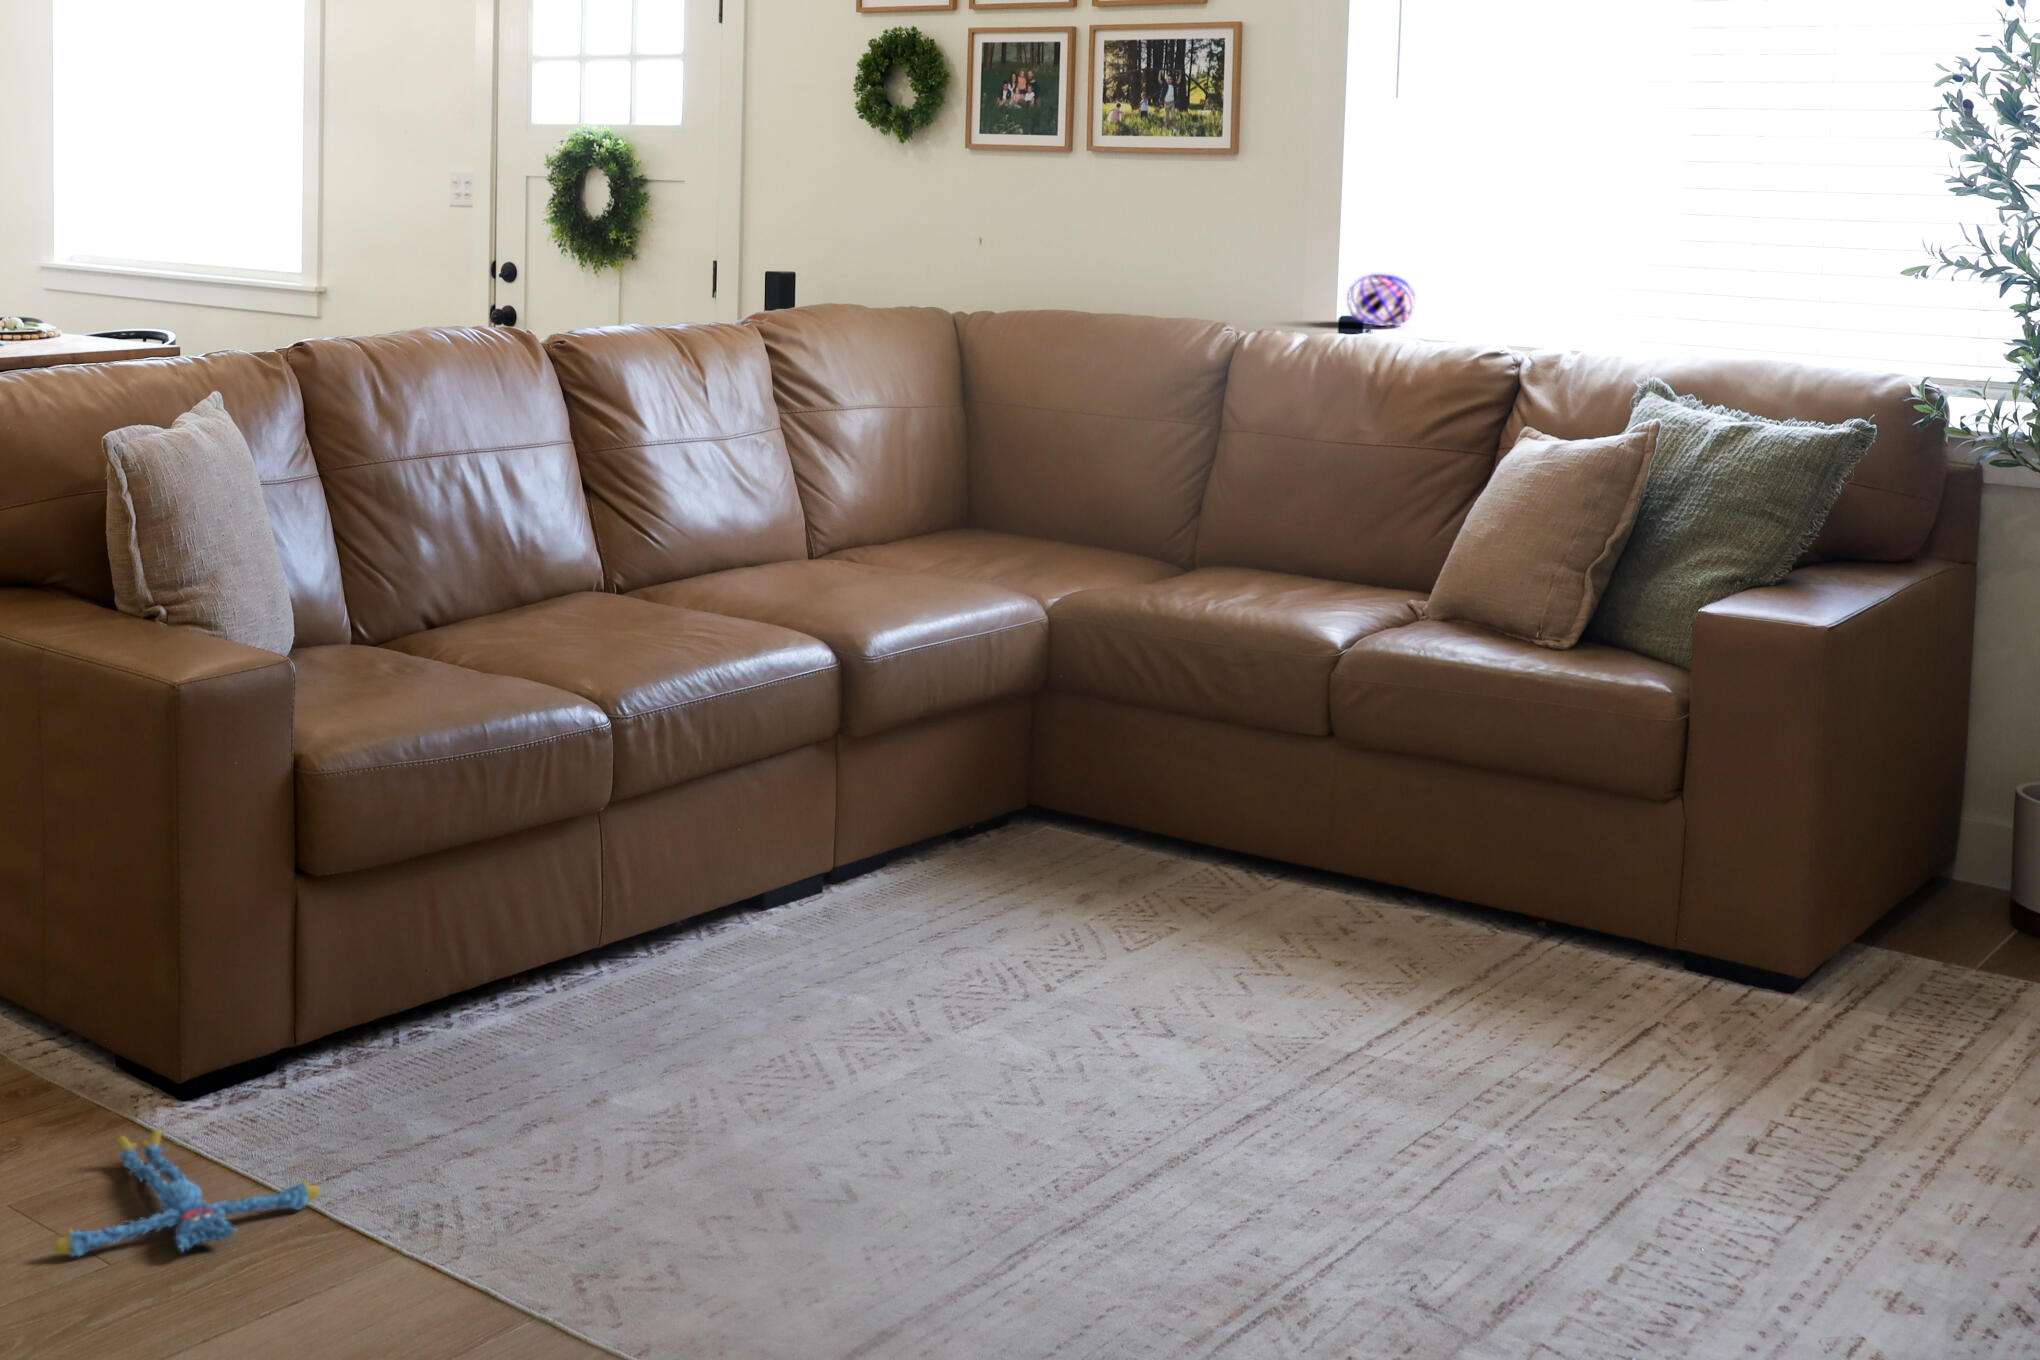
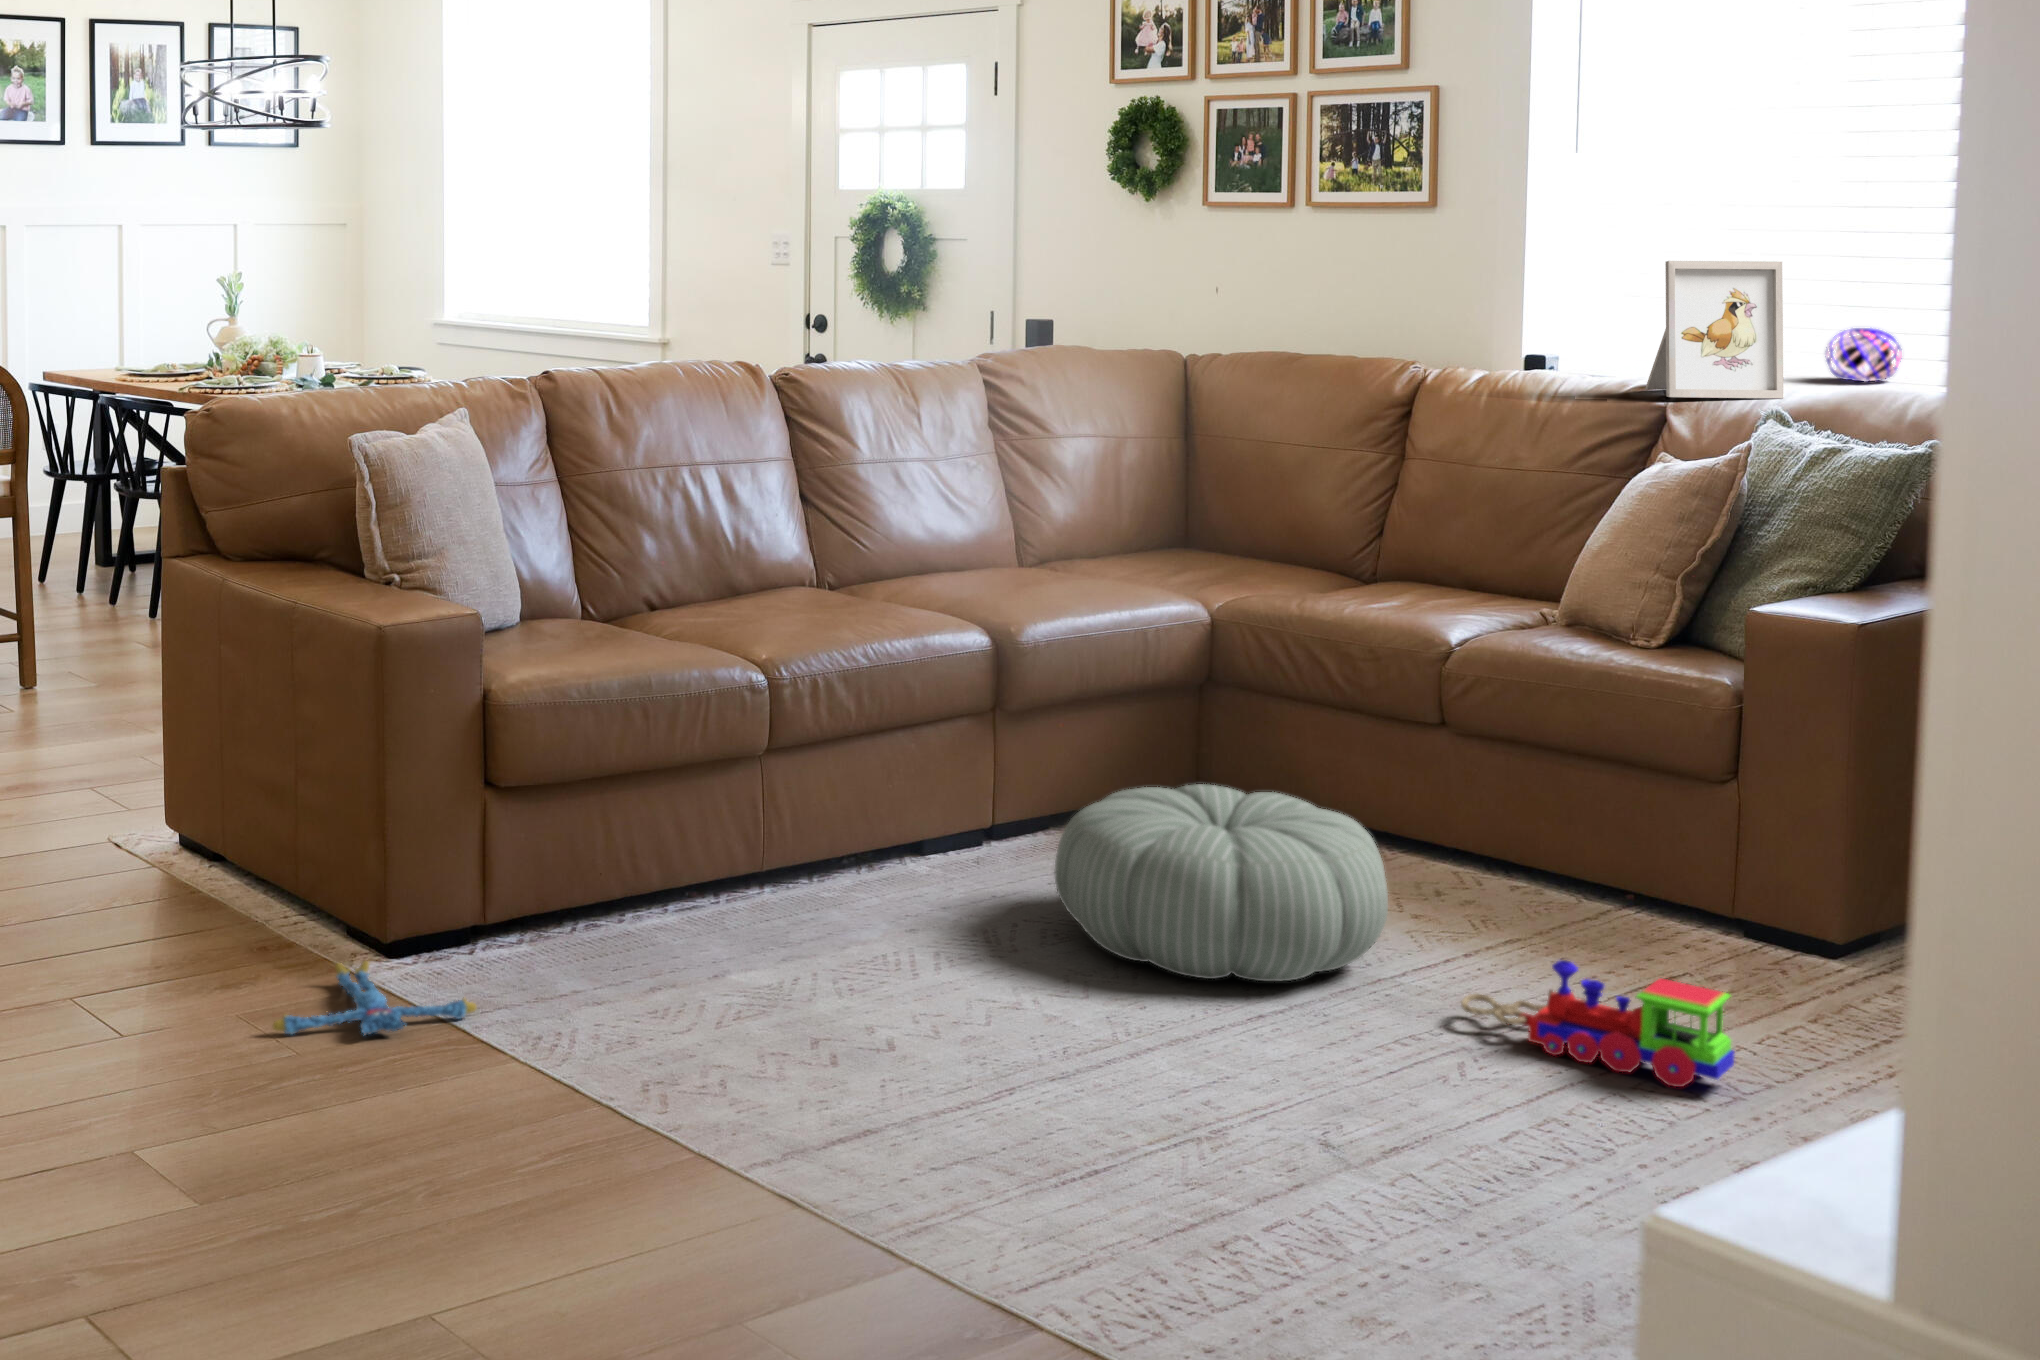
picture frame: none [1492,216,1647,365] -> present [1645,261,1784,399]
decorative orb: present [1347,274,1414,326] -> present [1825,328,1902,381]
pouf: none [968,825,1360,1070] -> present [1054,784,1388,982]
toy train: none [1474,1038,1807,1189] -> present [1461,960,1734,1087]

